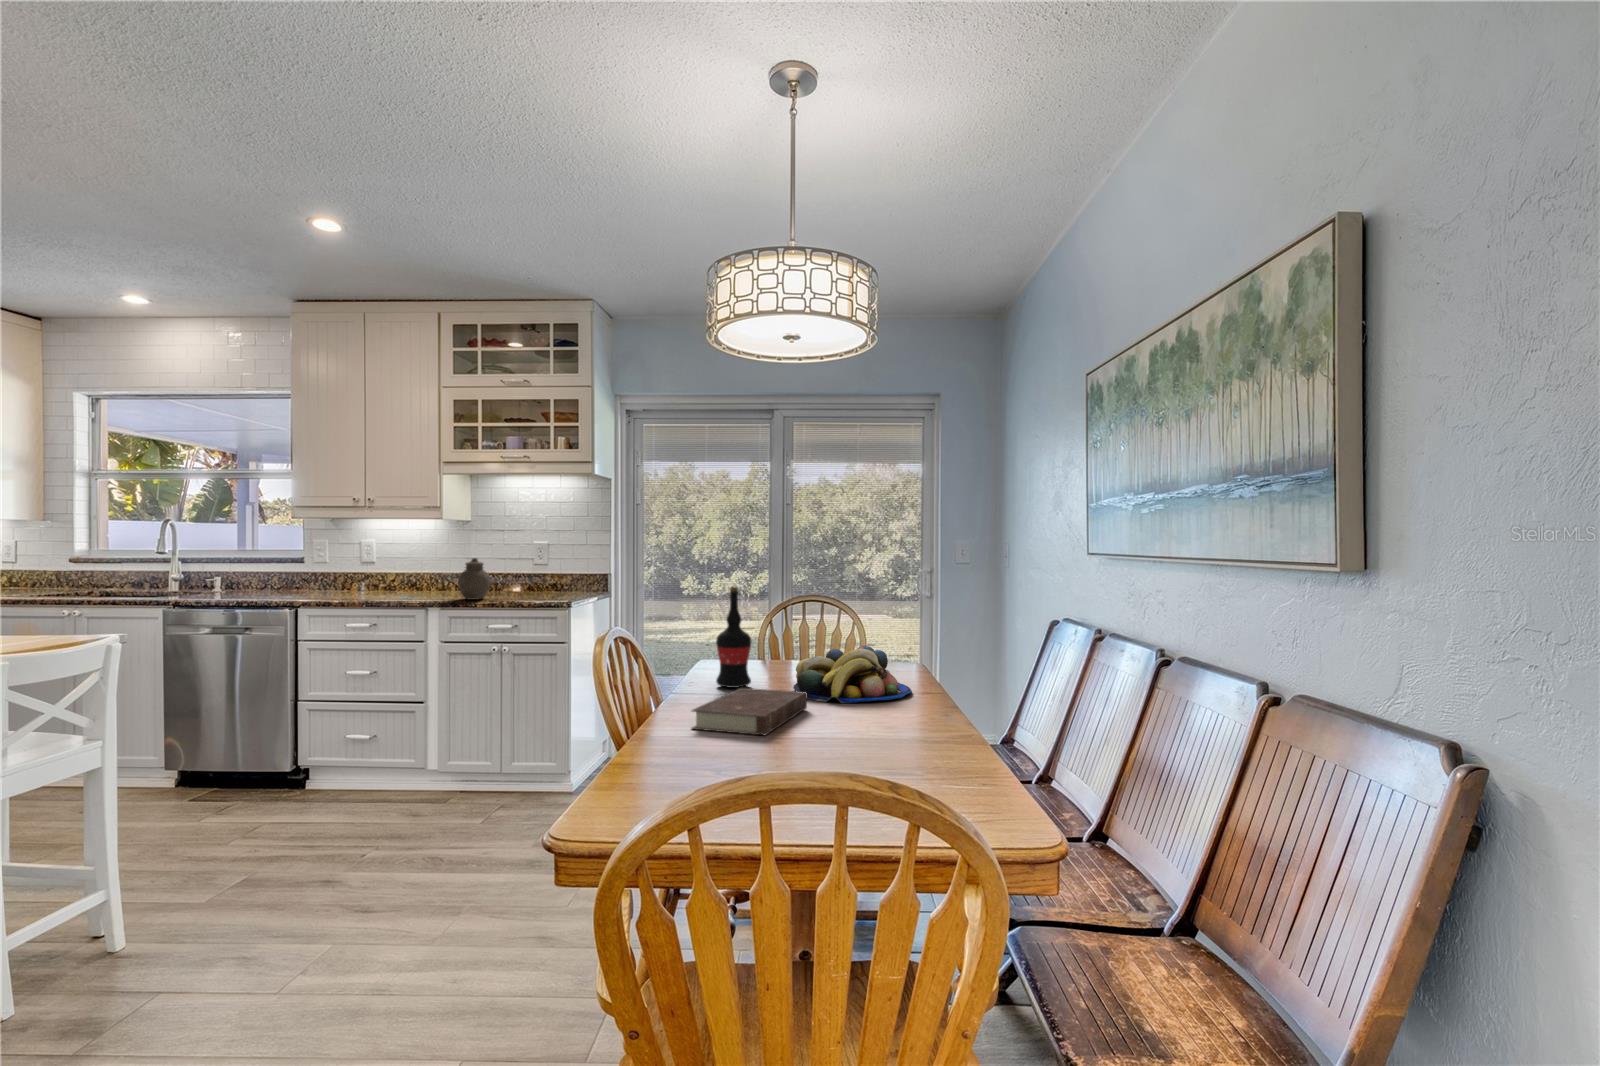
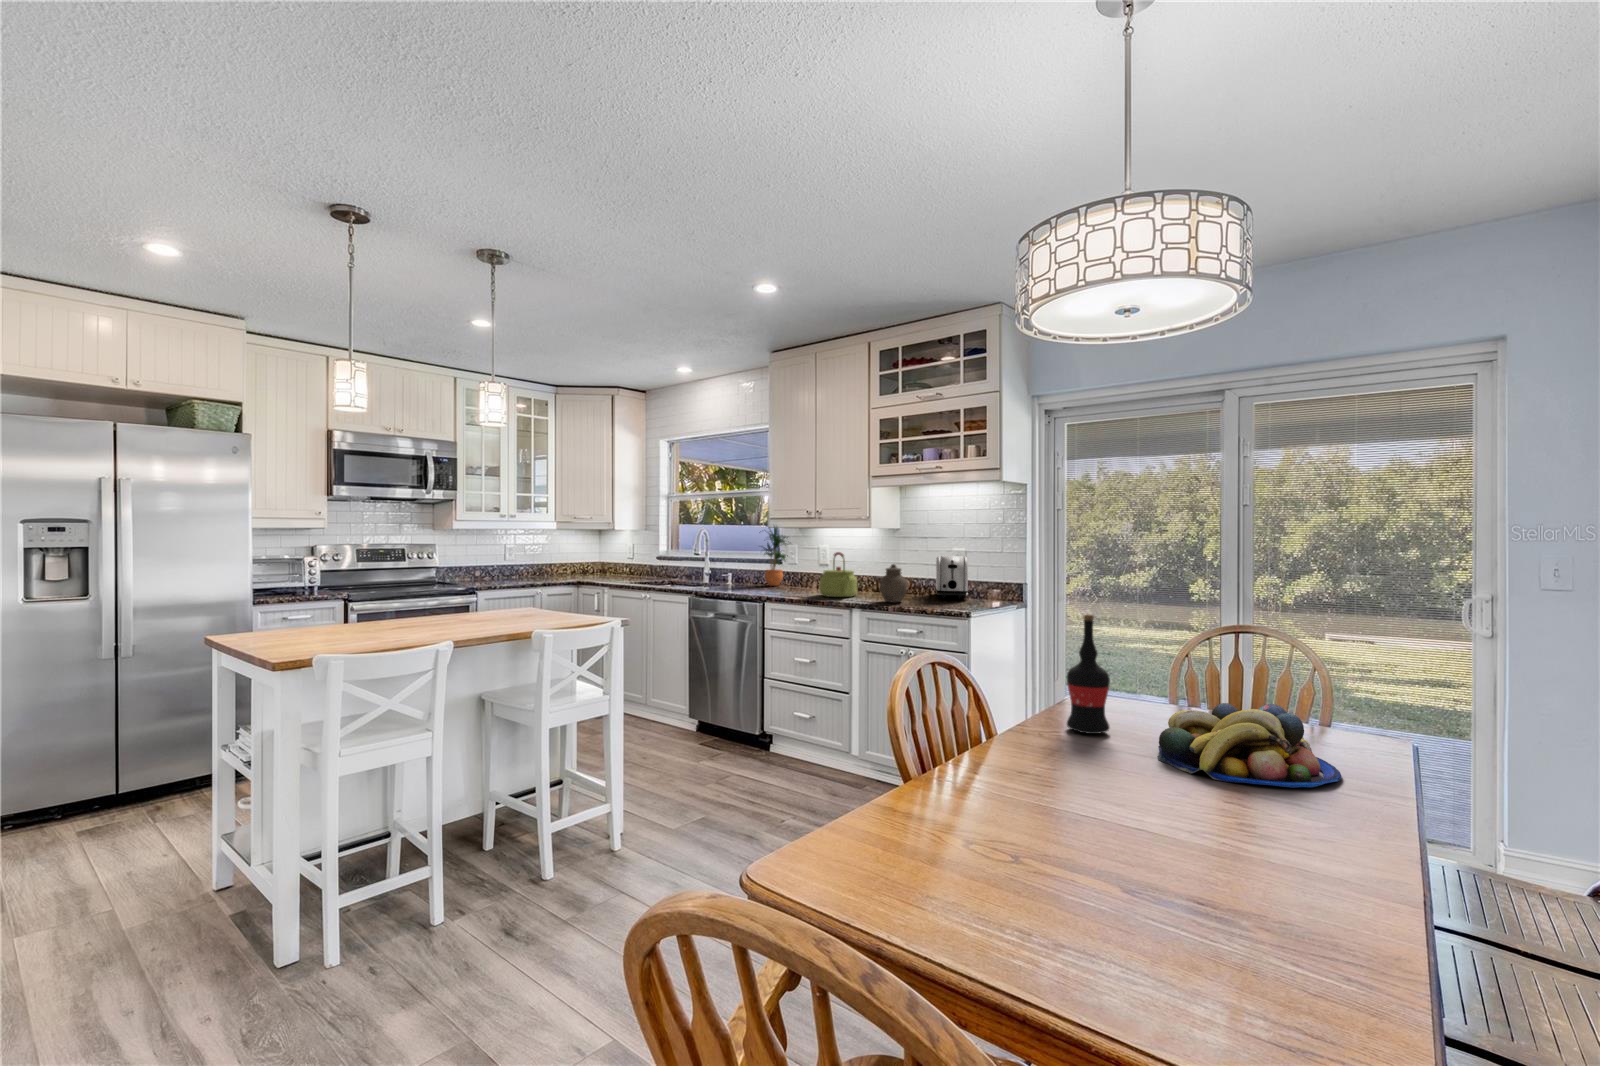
potted plant: none [275,513,329,590] -> present [761,527,788,586]
kettle: none [376,546,425,598] -> present [820,552,857,597]
toaster: none [516,549,555,593] -> present [936,556,968,599]
book: present [692,688,807,736] -> none [987,738,1155,810]

